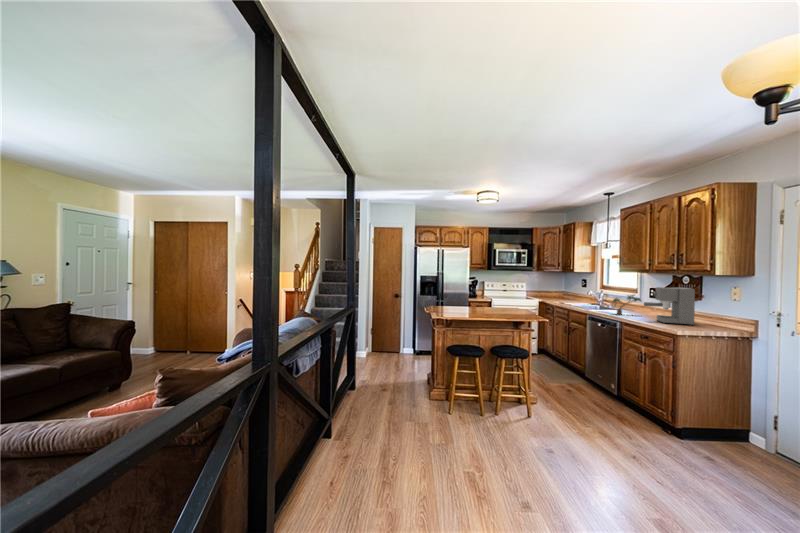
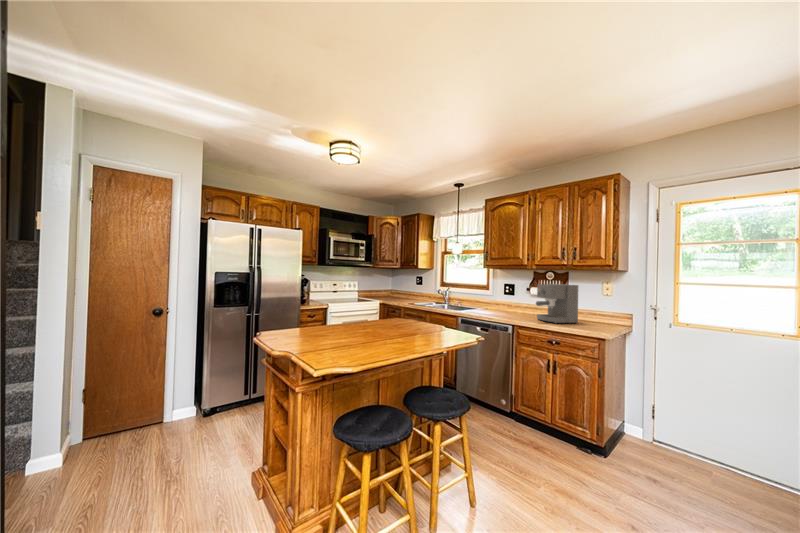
potted plant: present [613,295,641,314] -> none [484,291,519,316]

